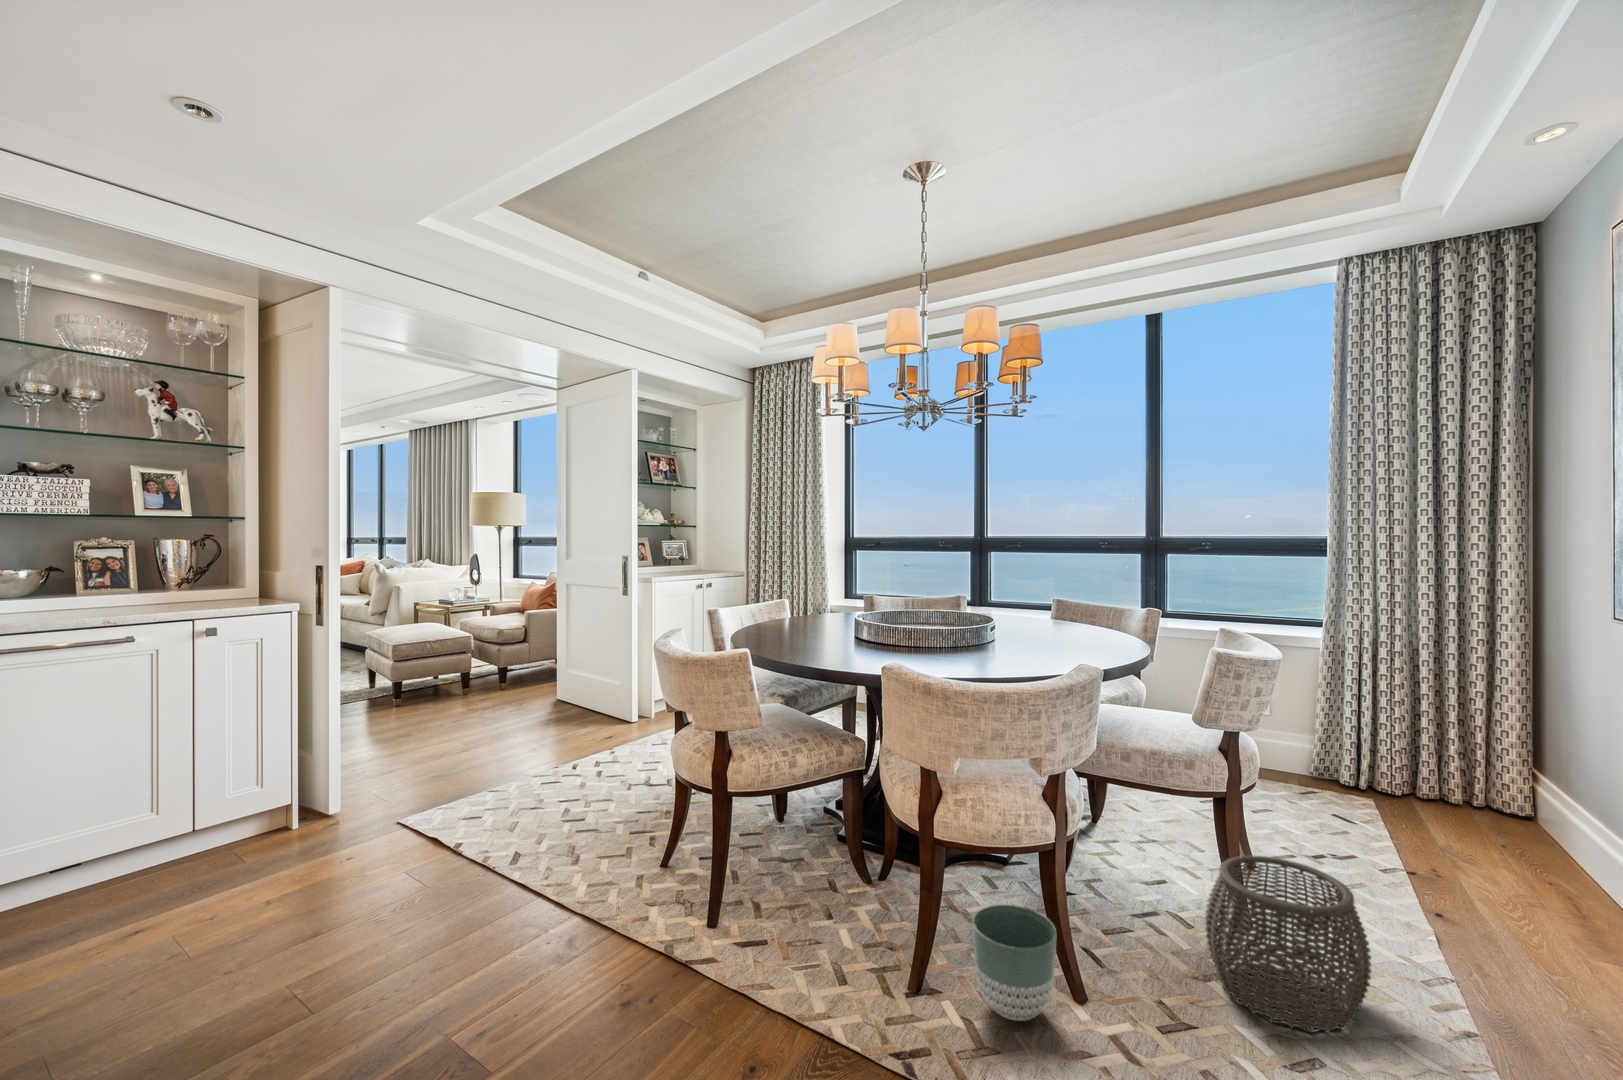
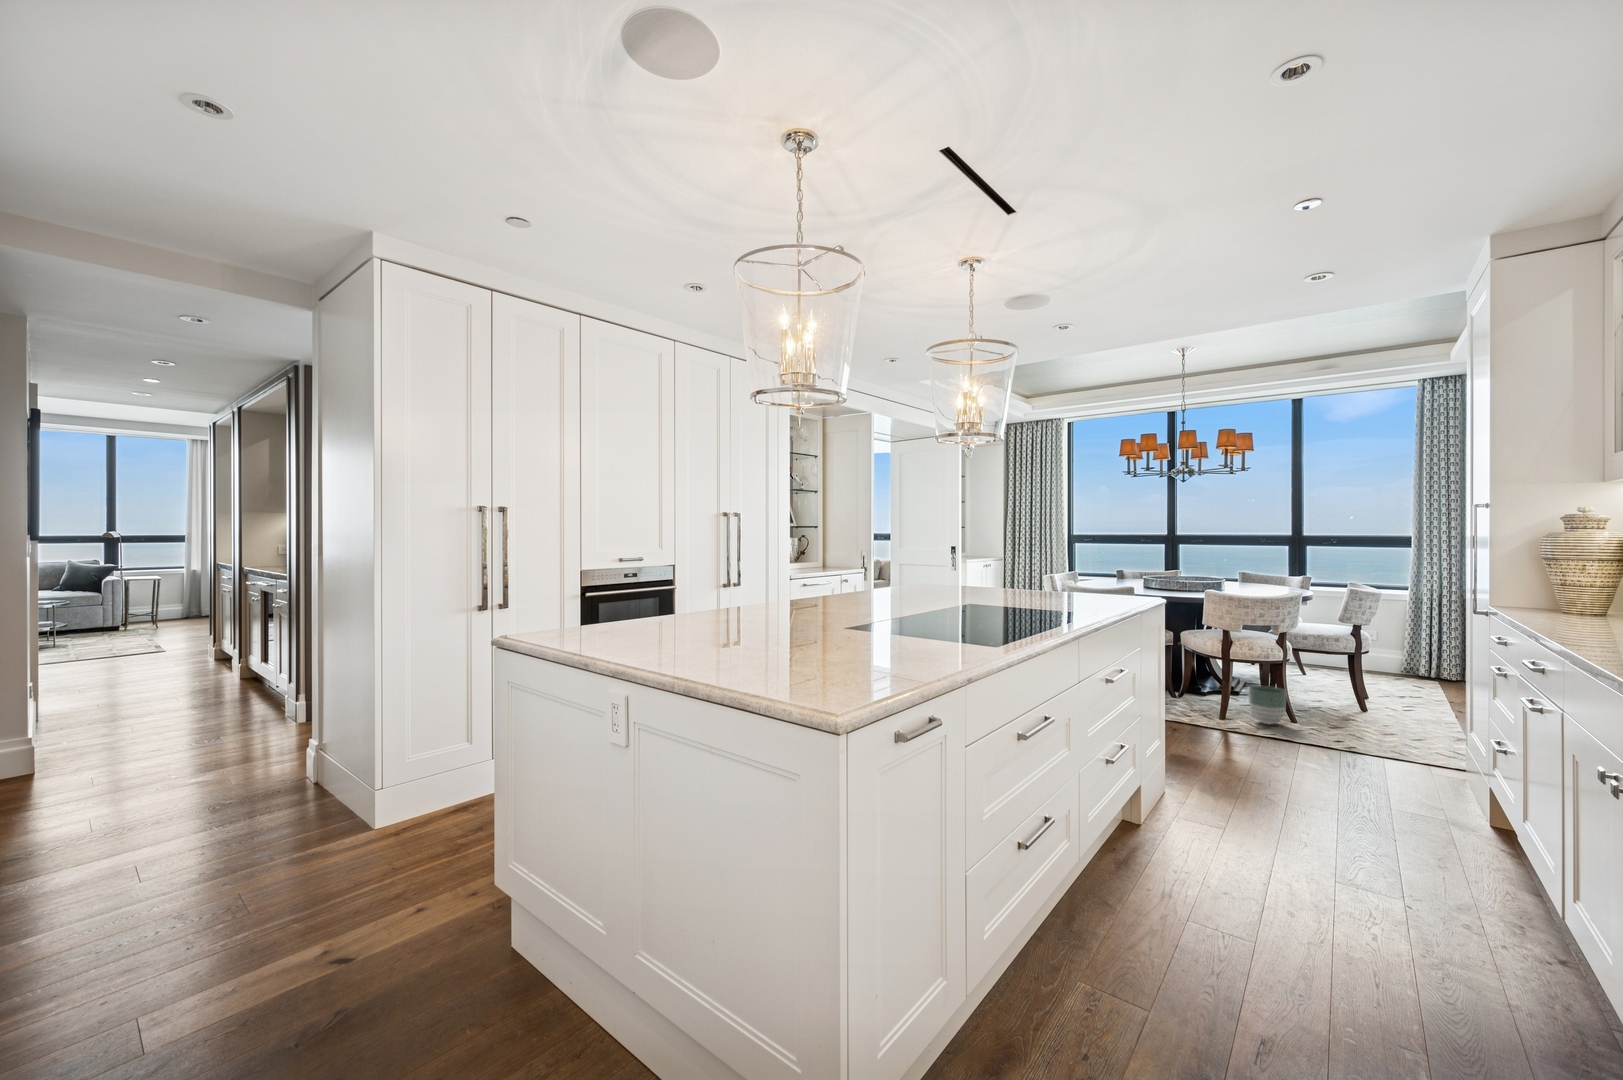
woven basket: present [1205,856,1371,1033] -> none [1347,671,1421,730]

